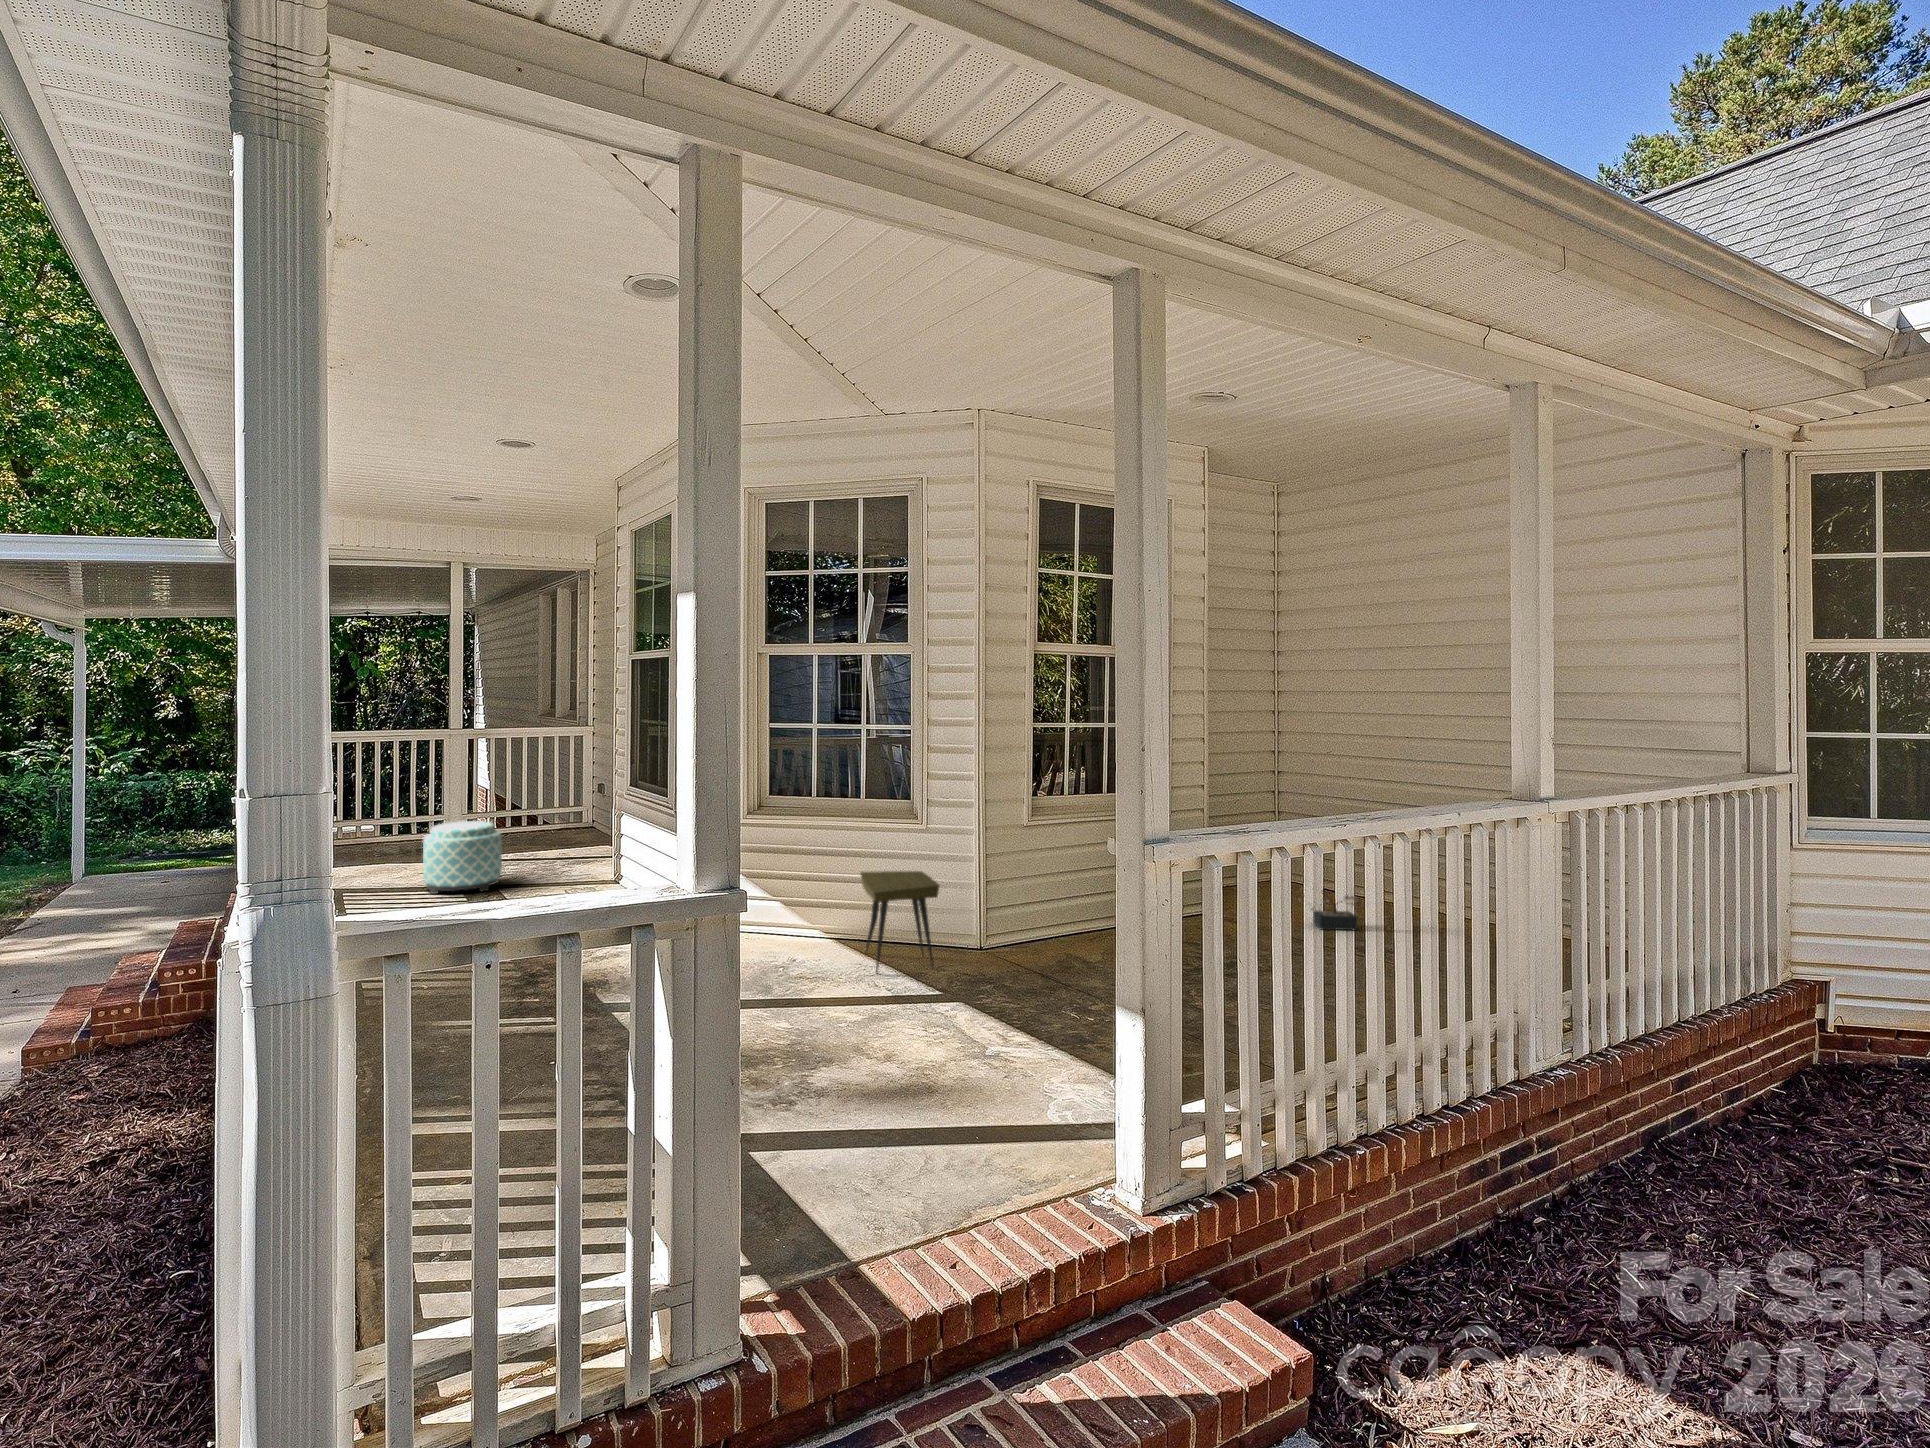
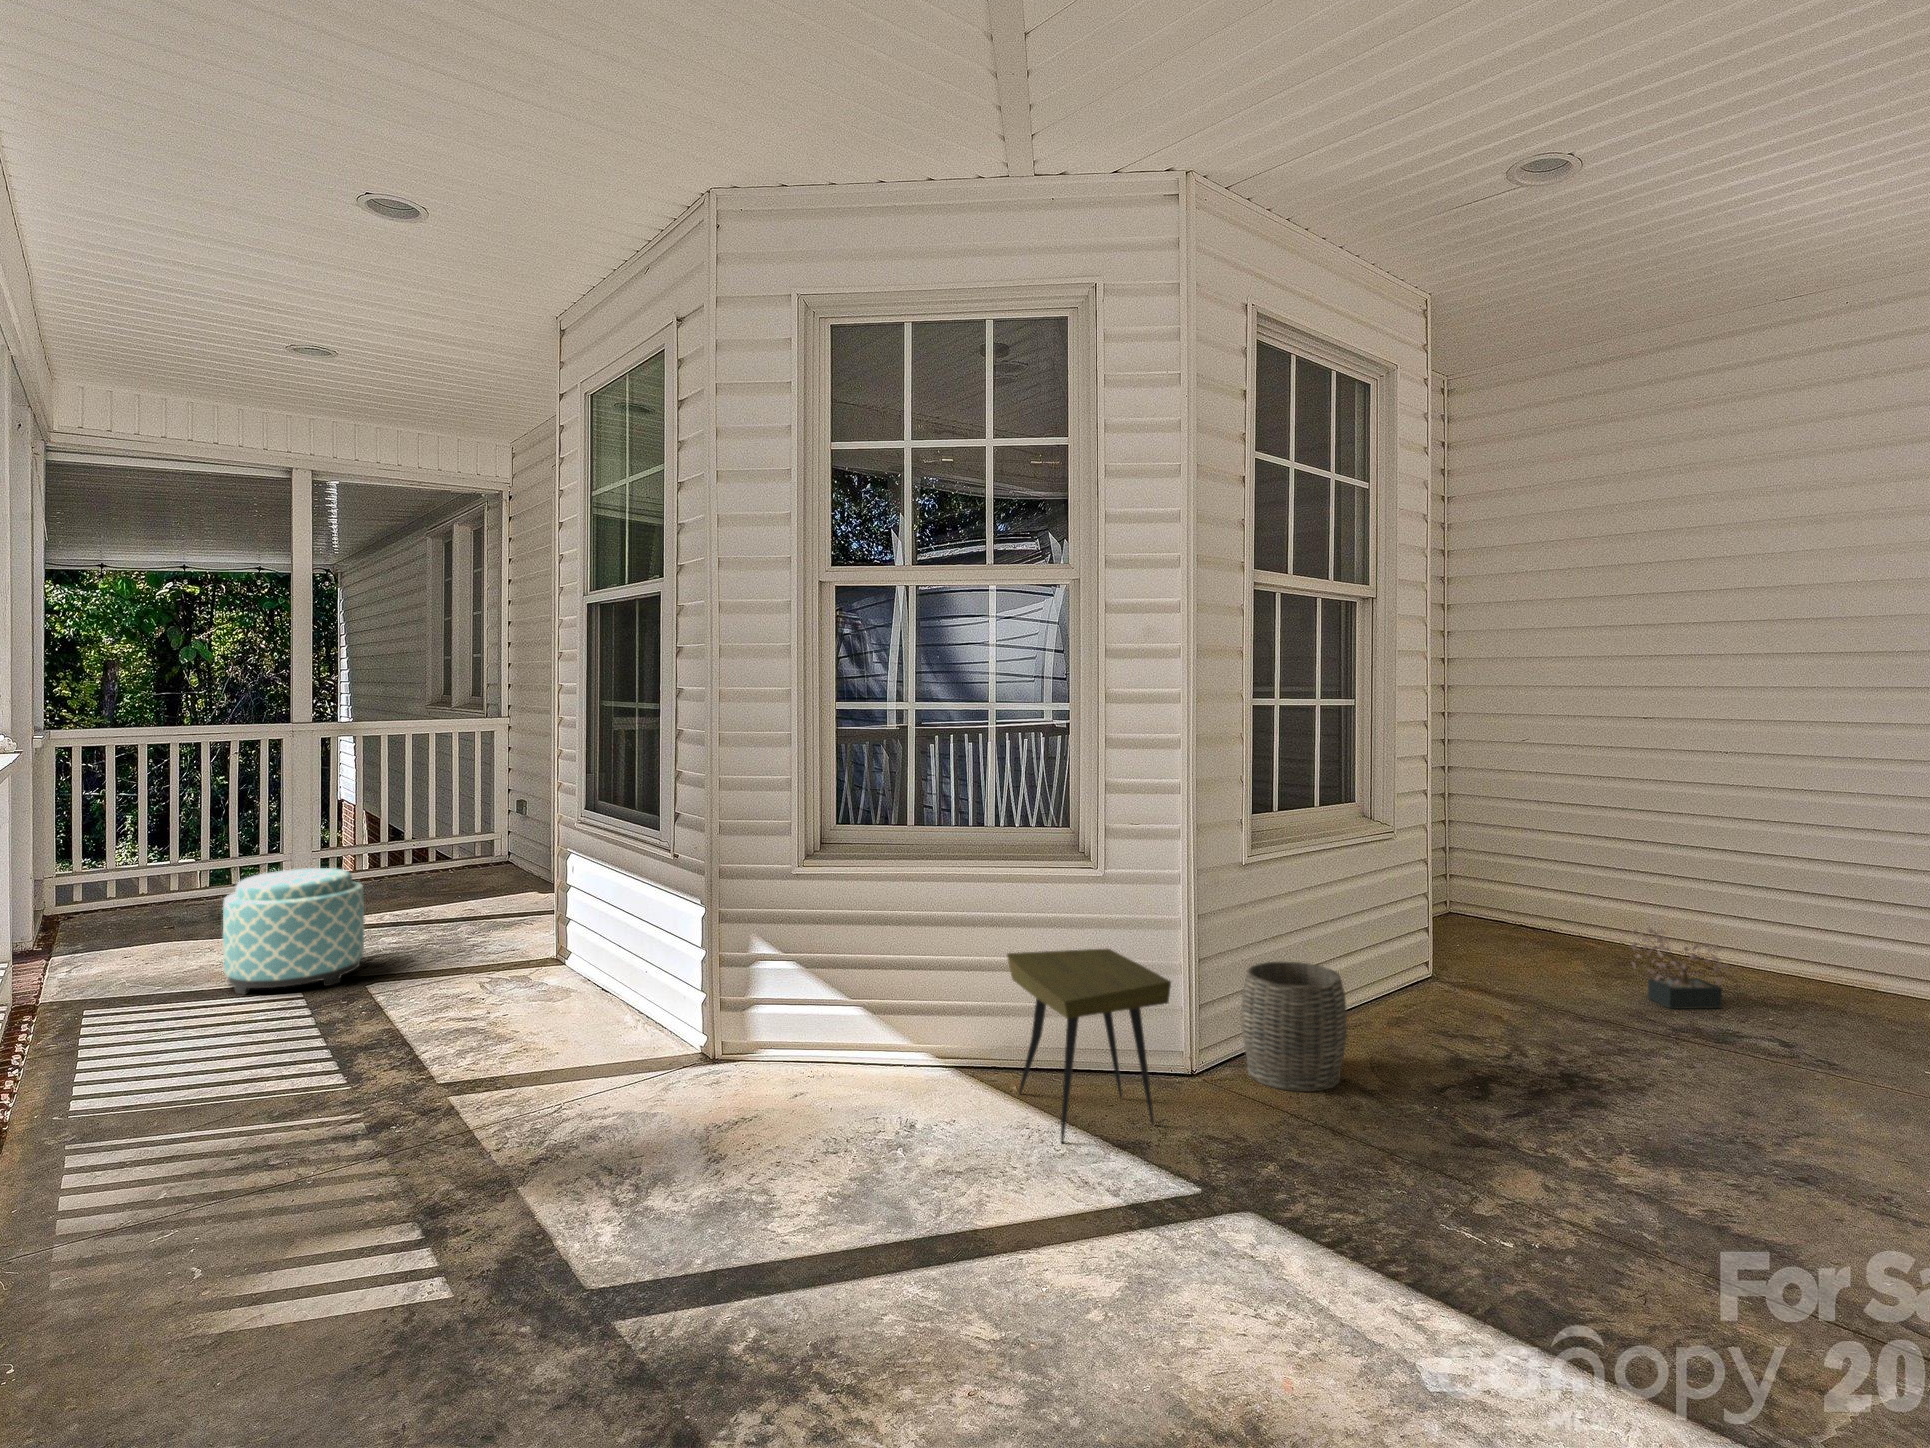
woven basket: none [1005,884,1066,959] -> present [1242,961,1347,1092]

